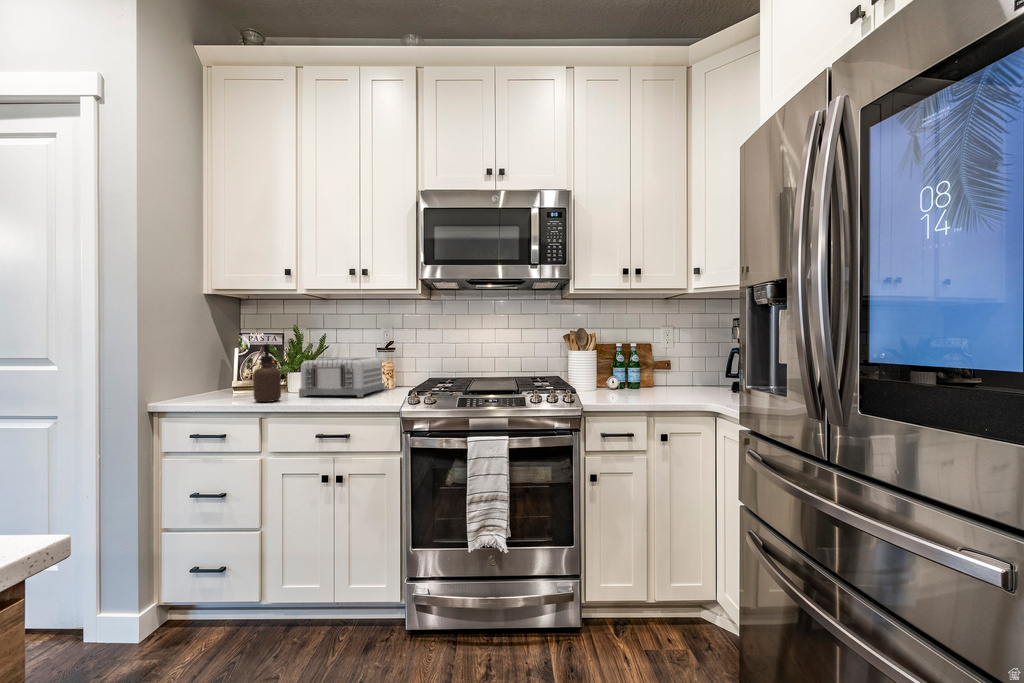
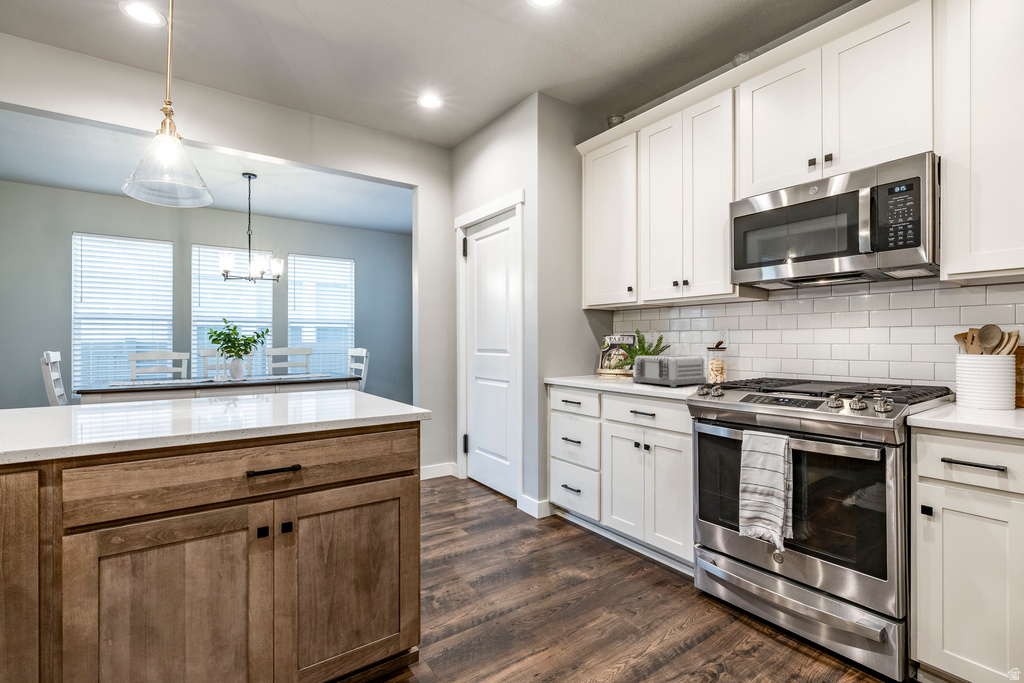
soap dispenser: present [253,345,281,402] -> none [600,343,617,384]

